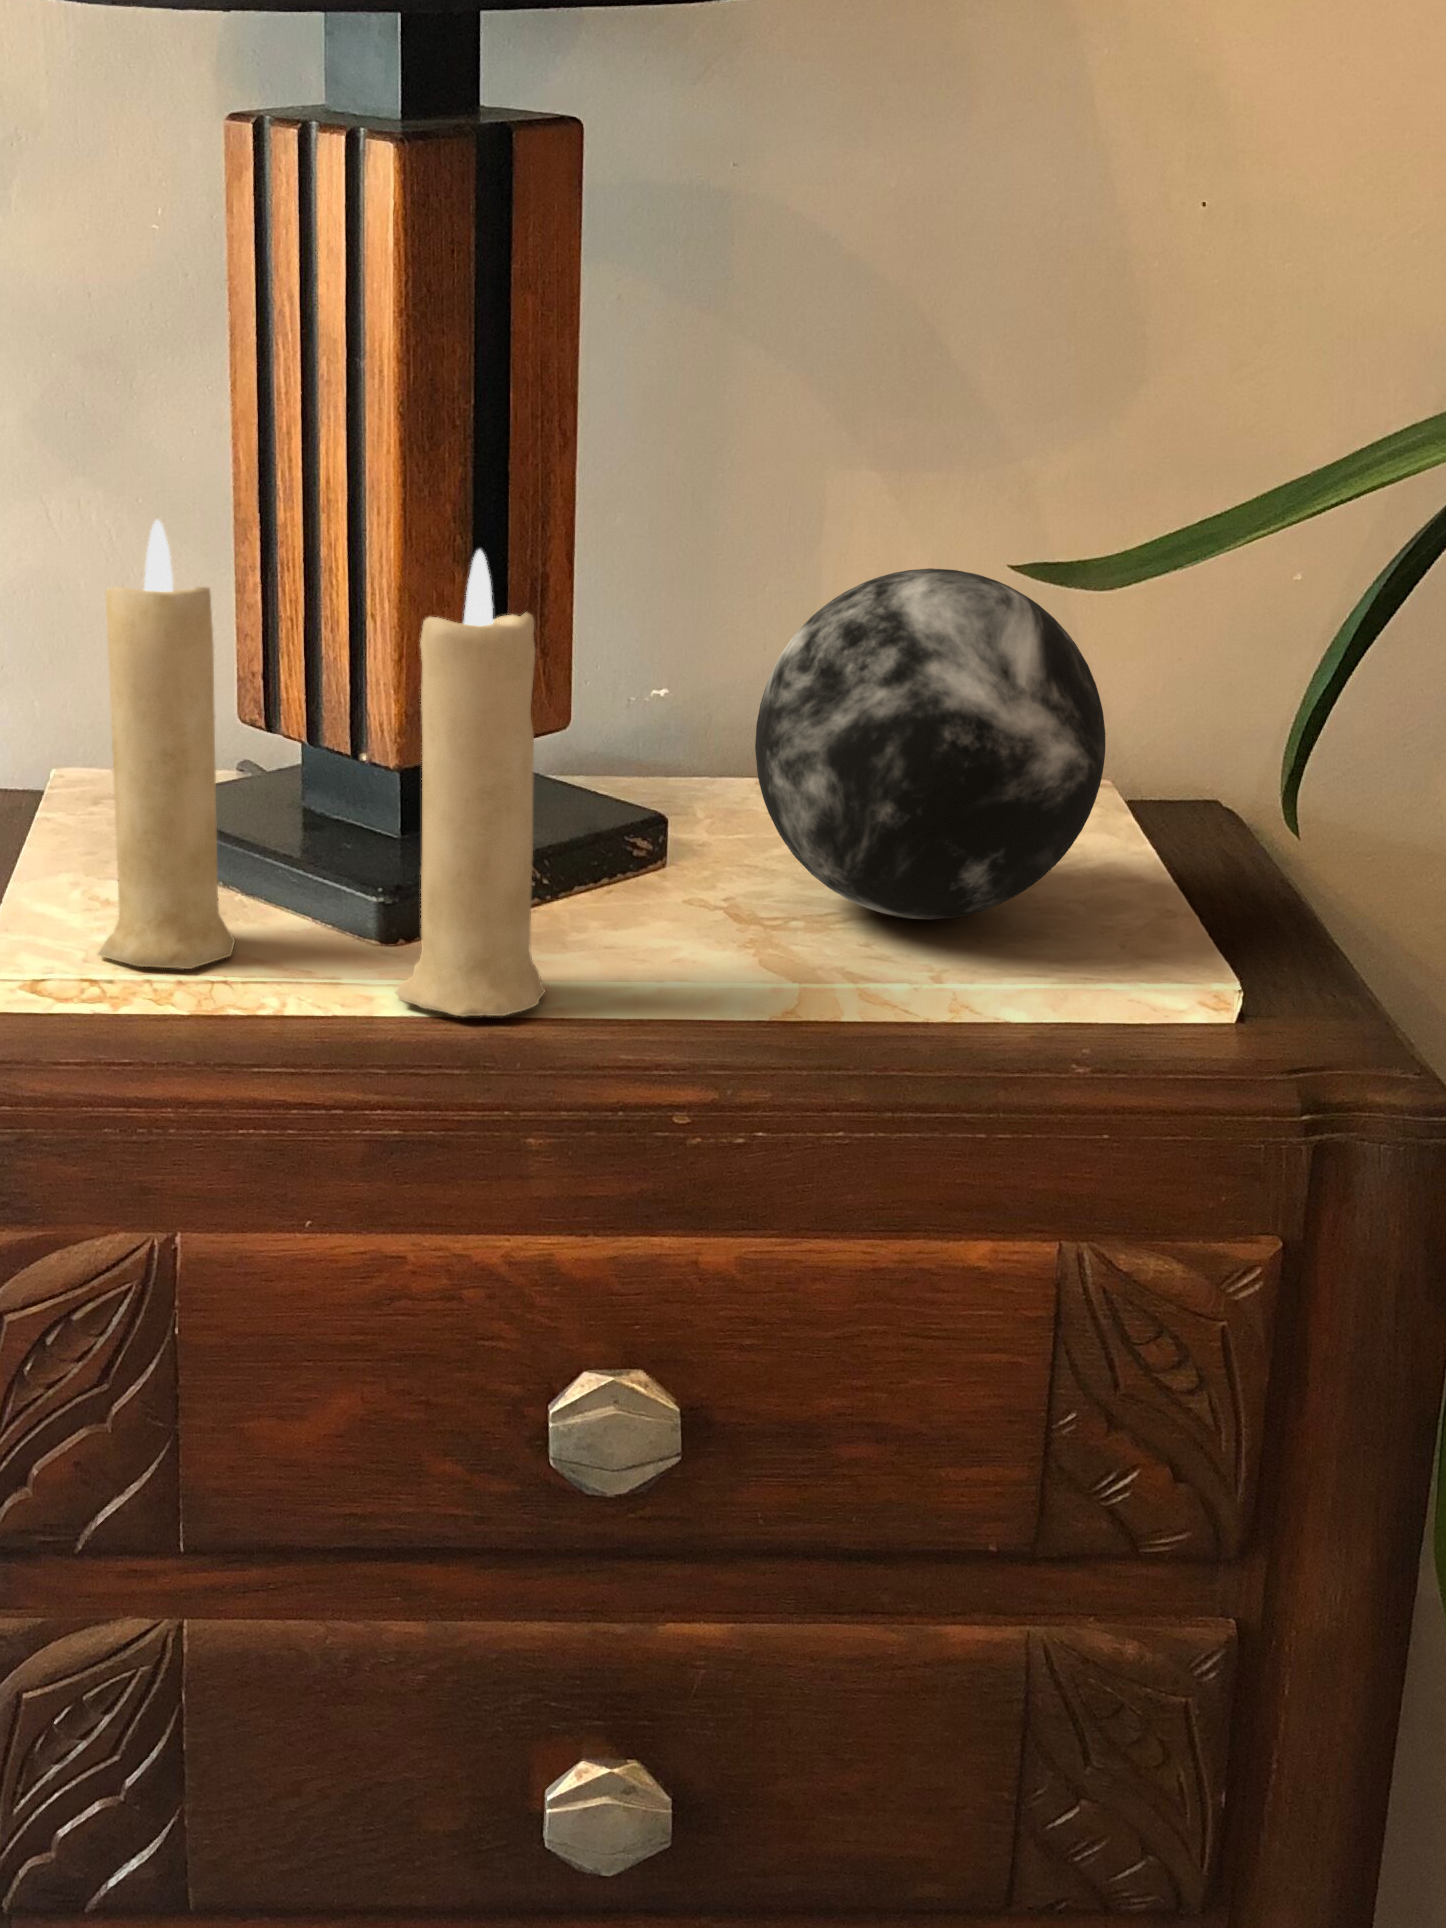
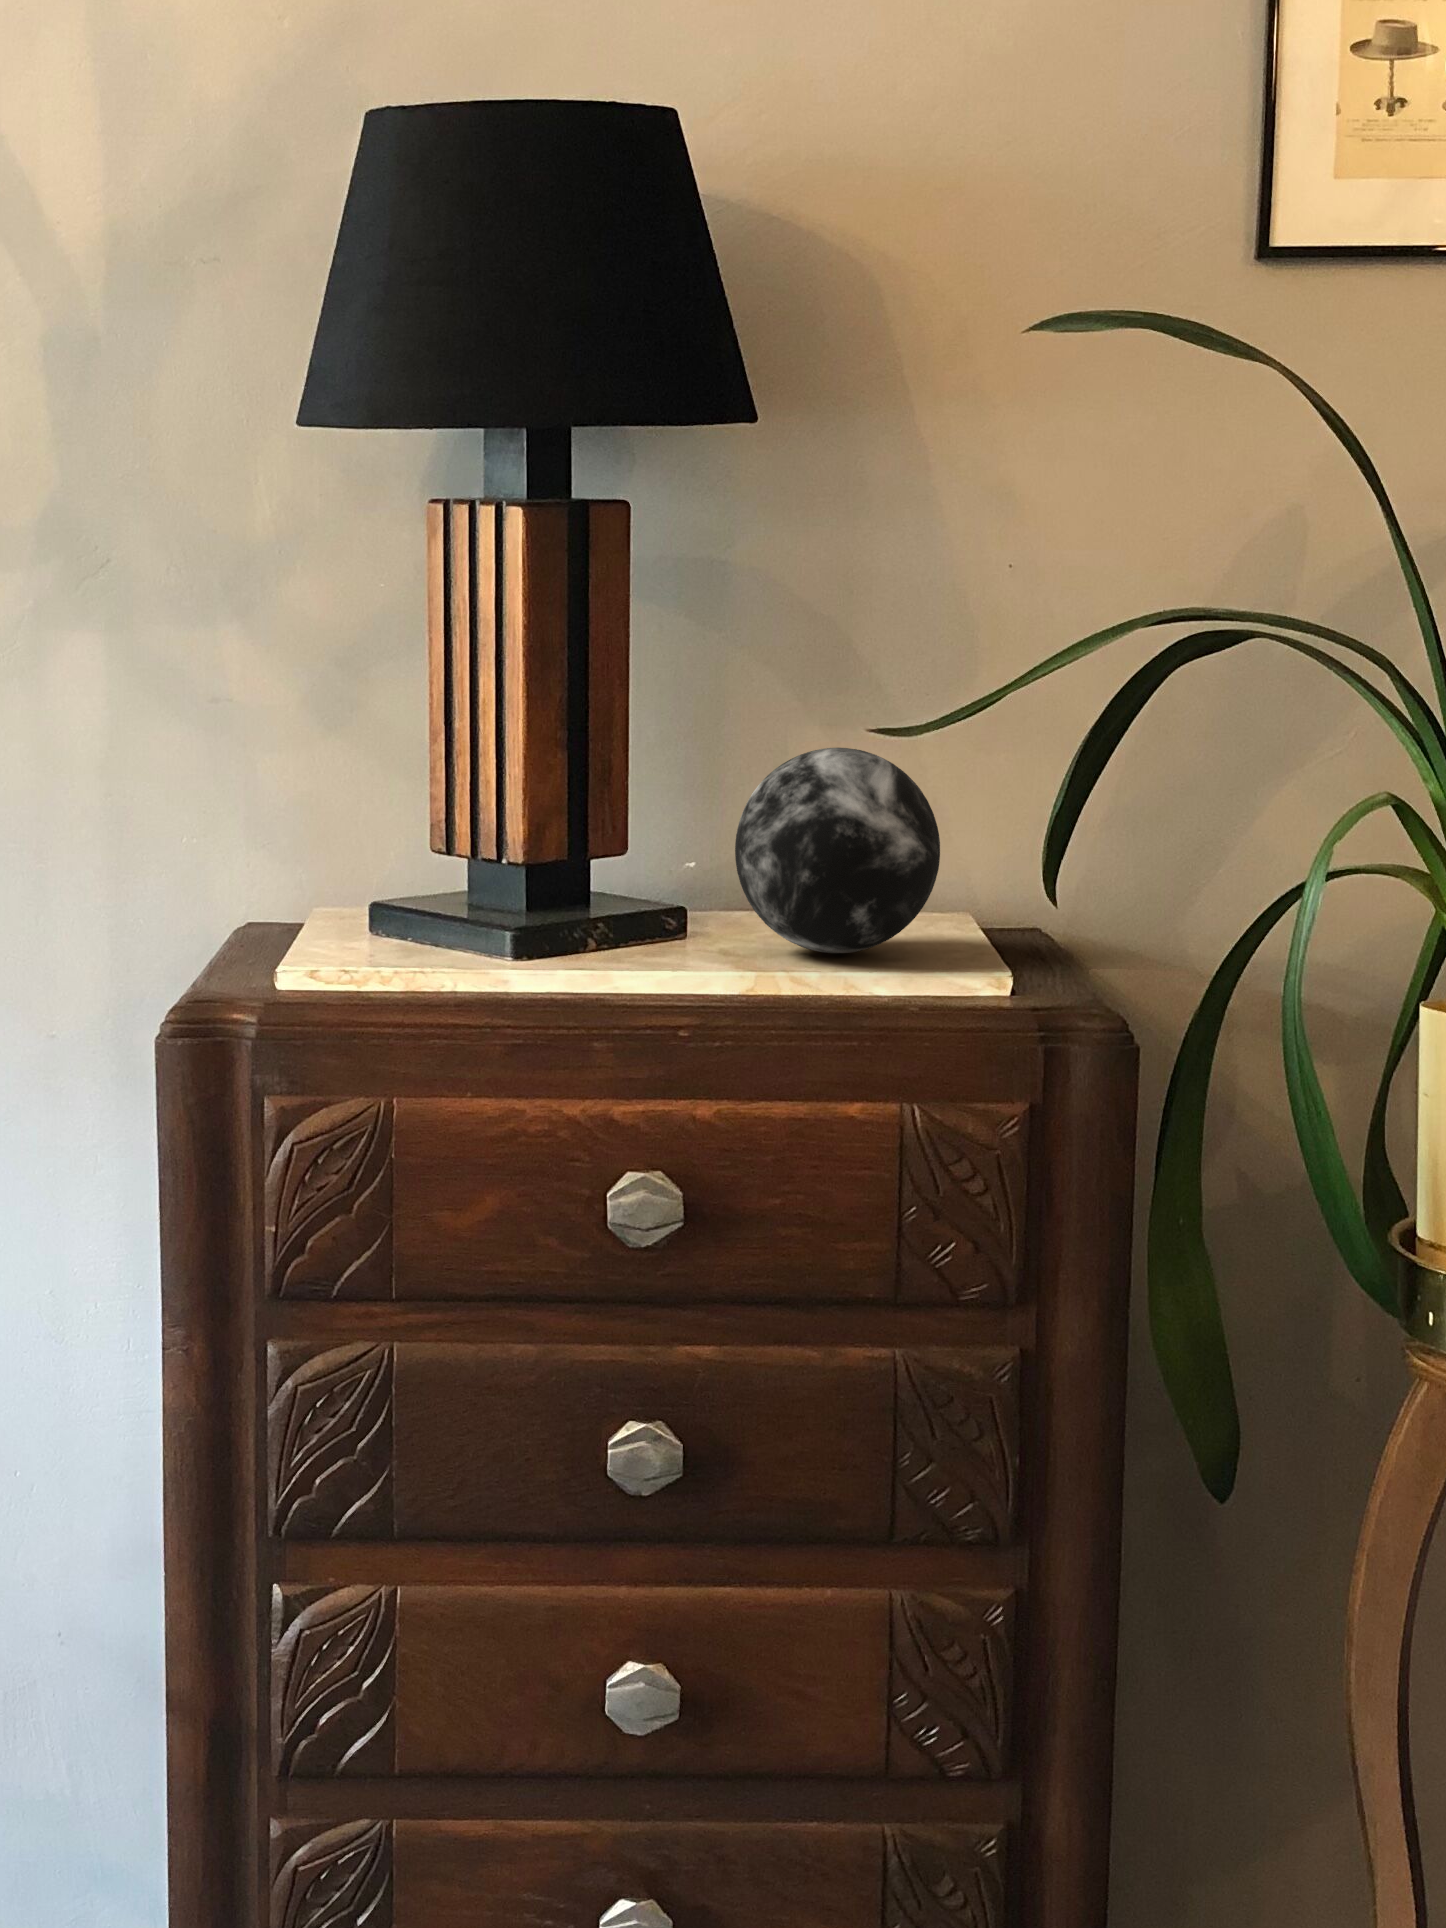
candle: present [98,520,545,1017] -> none [347,706,608,982]

